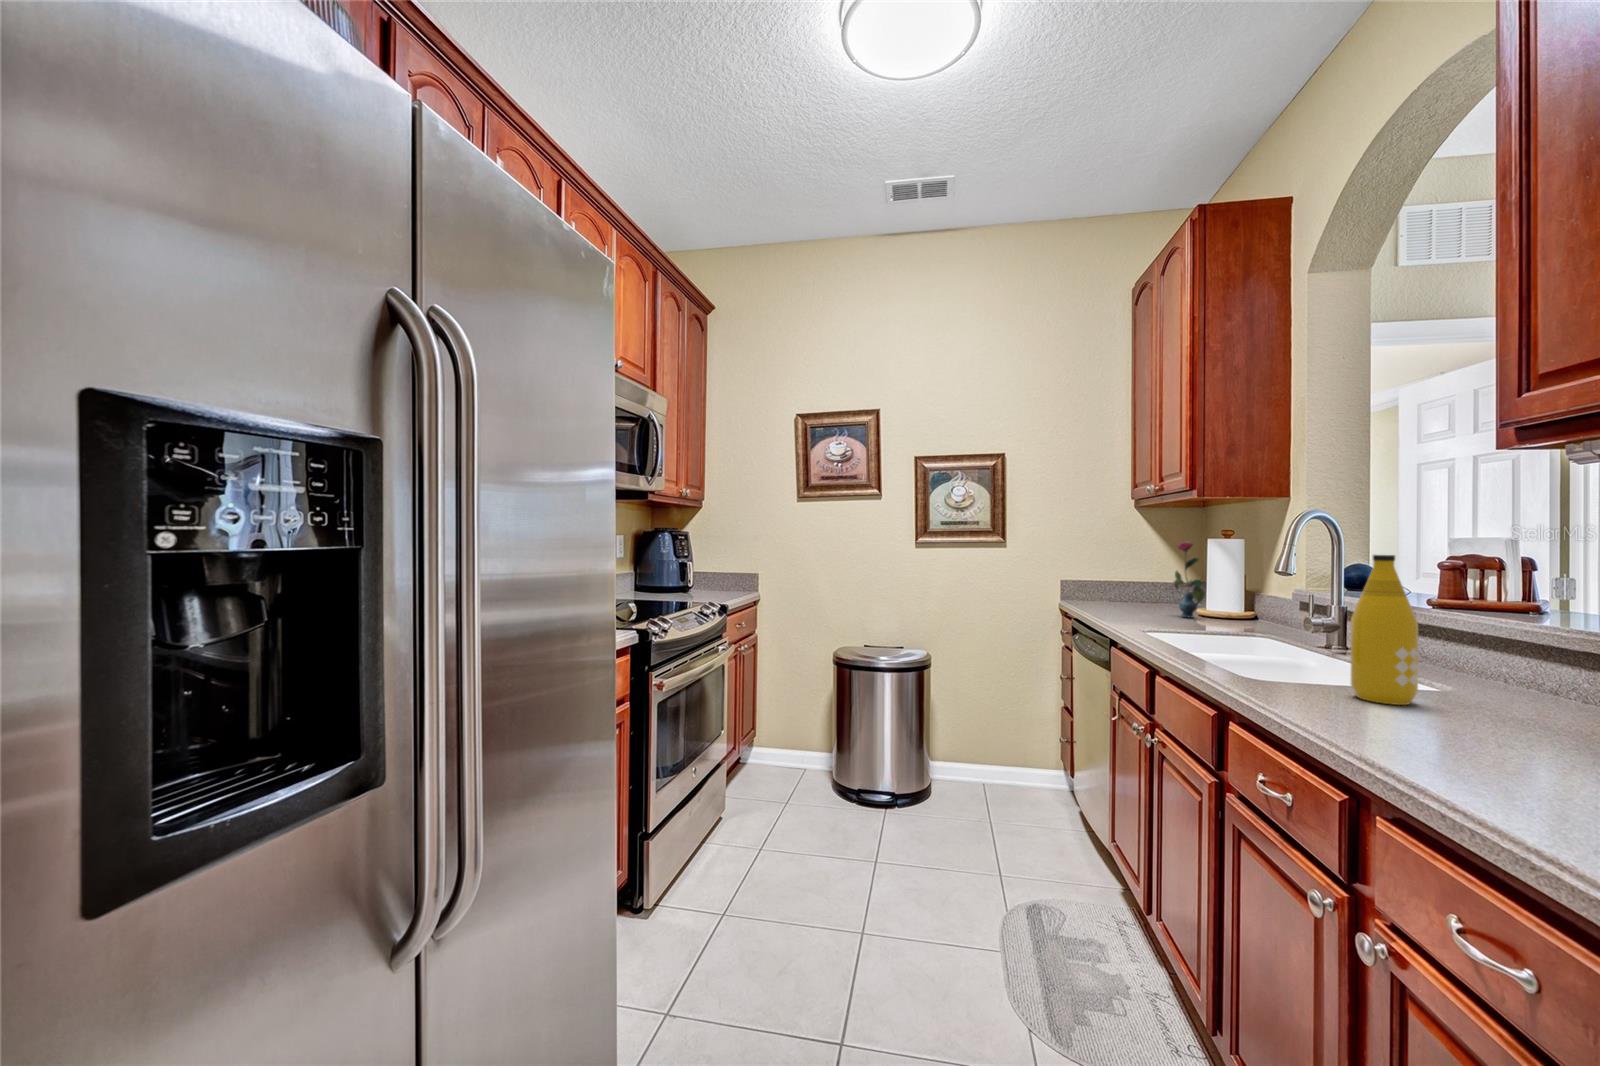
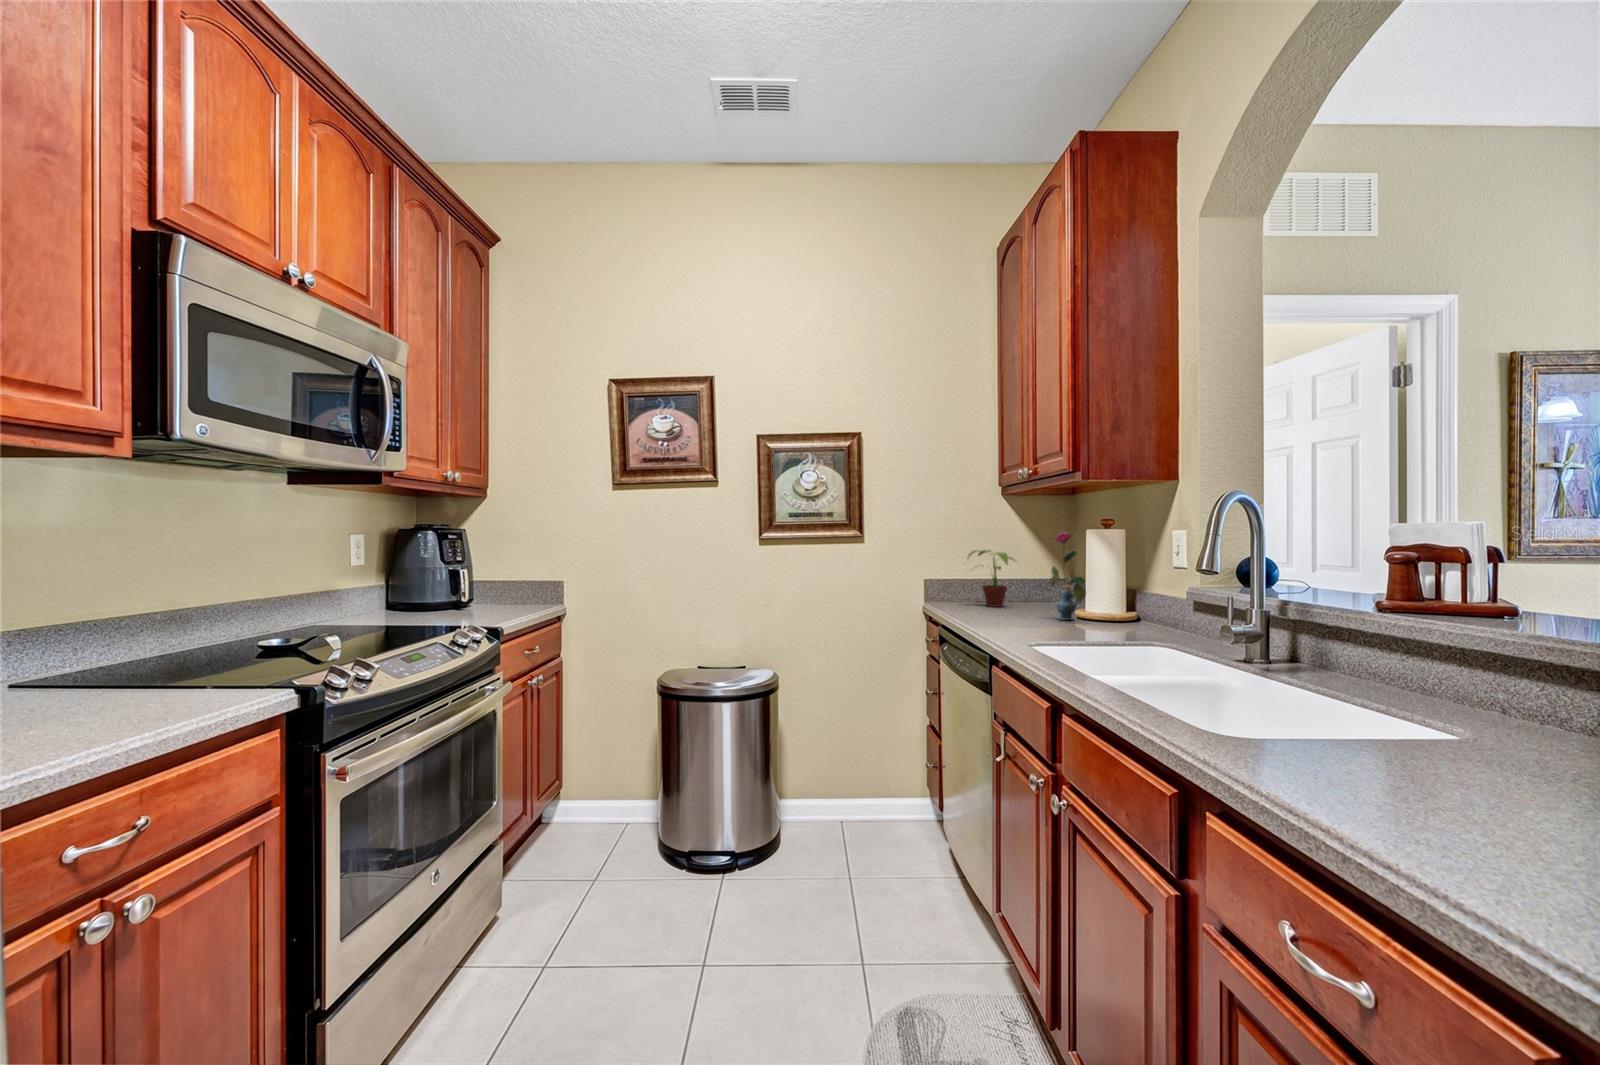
bottle: present [1351,555,1418,705] -> none [1377,548,1485,783]
potted plant: none [1100,556,1149,606] -> present [967,550,1014,607]

